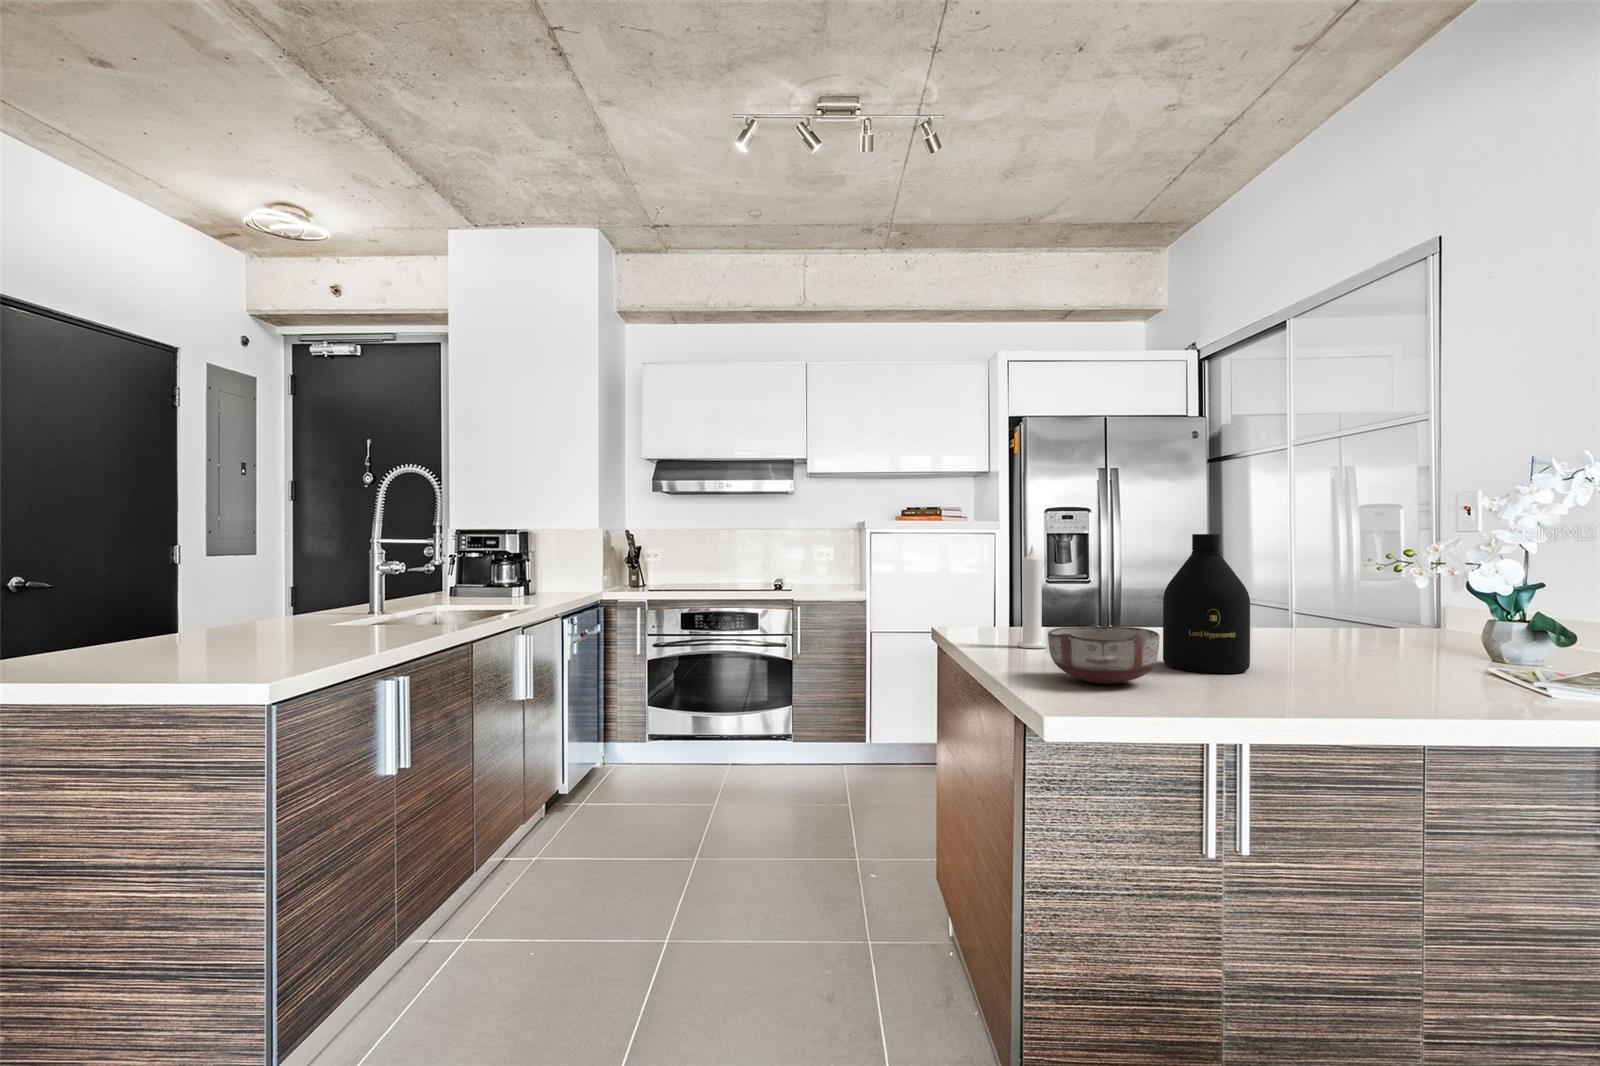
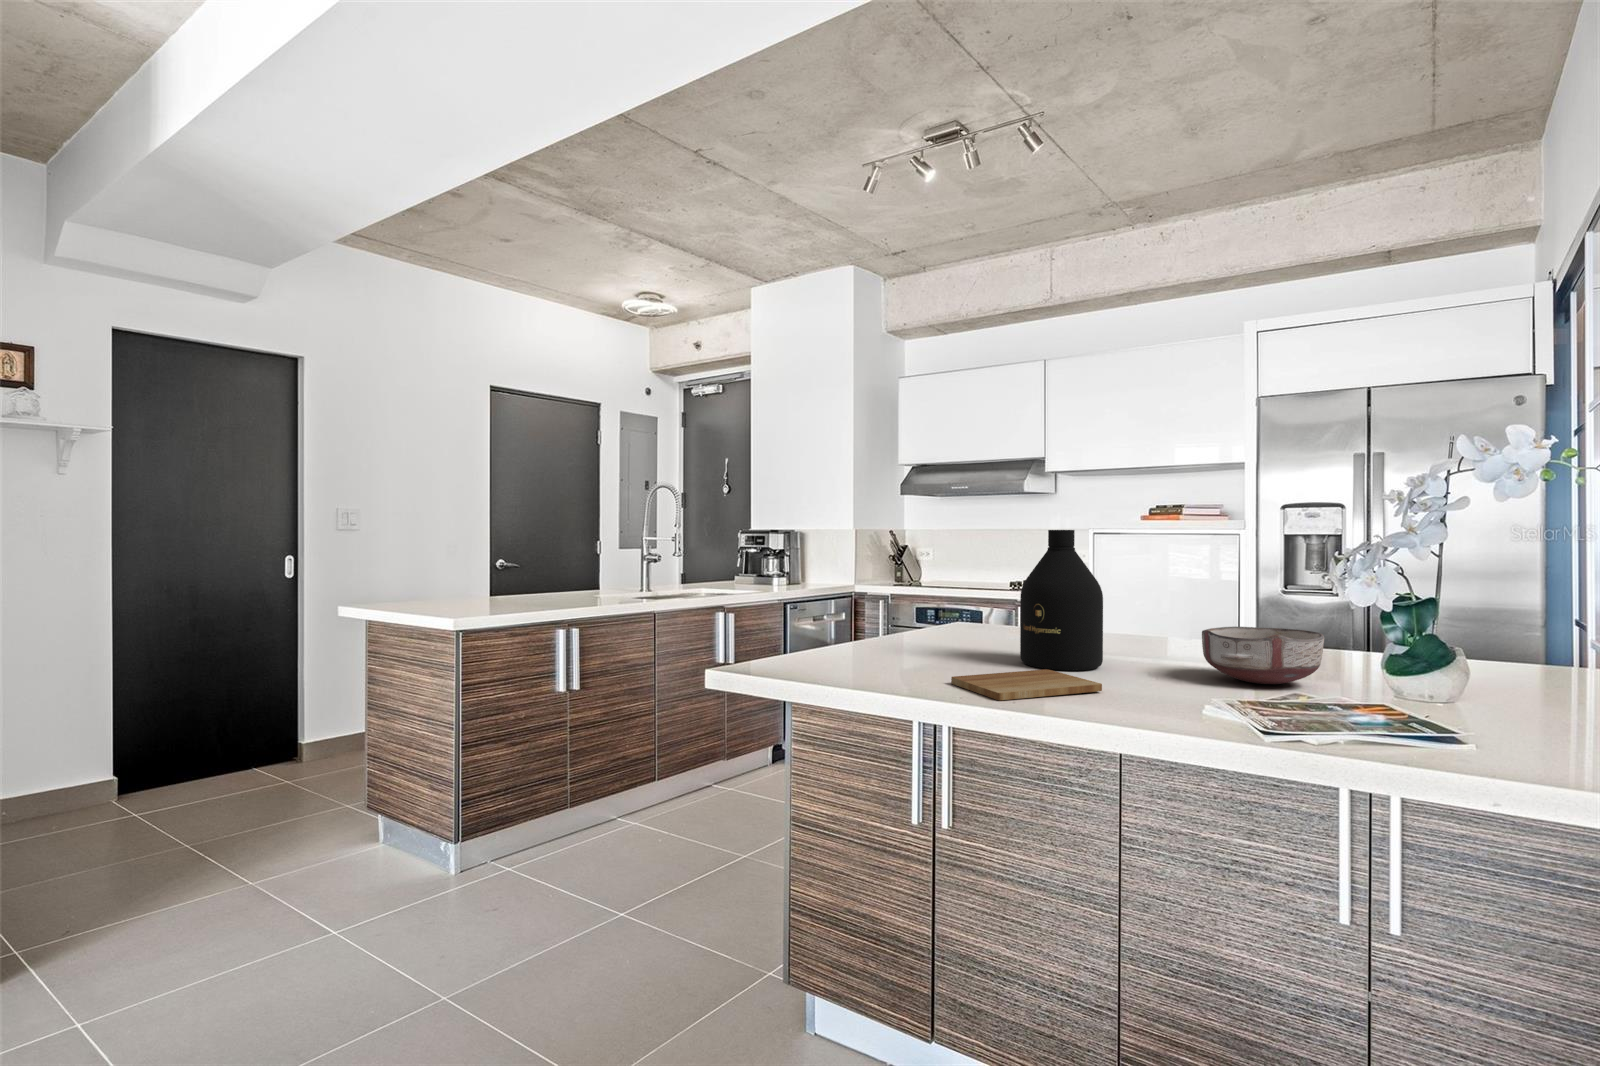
candle: present [1017,545,1047,648] -> none [968,541,996,638]
ceramic bowl: present [1048,626,1160,684] -> present [1202,627,1324,684]
cutting board: none [1240,674,1349,710] -> present [951,669,1102,700]

